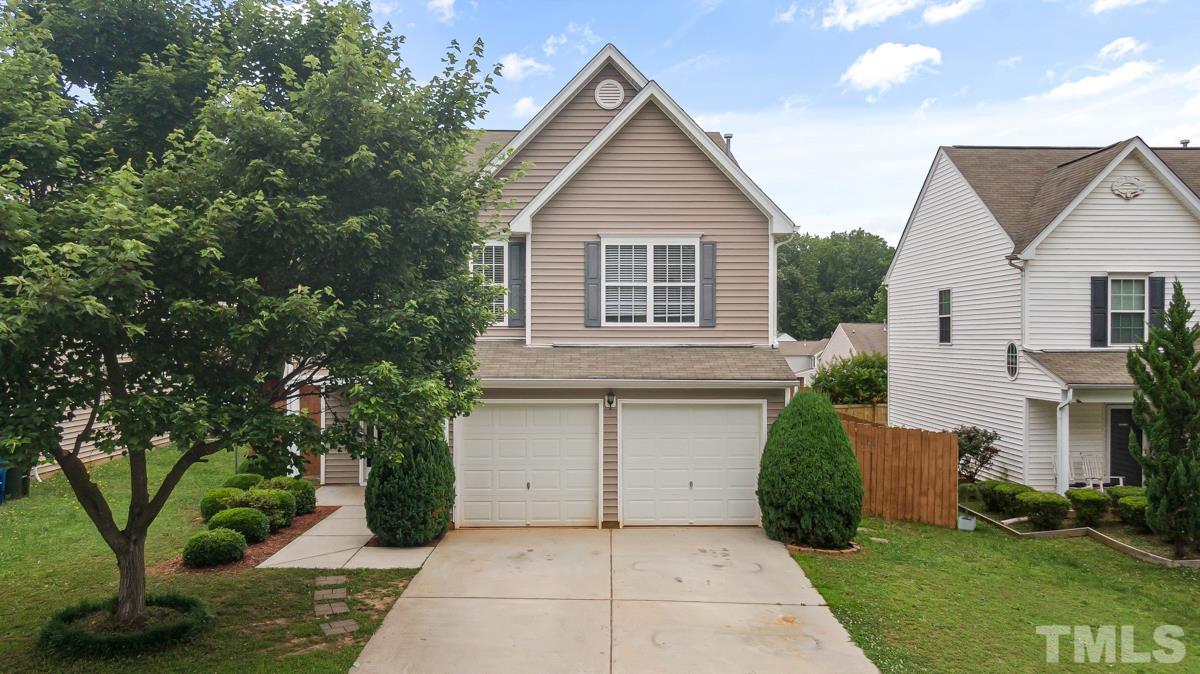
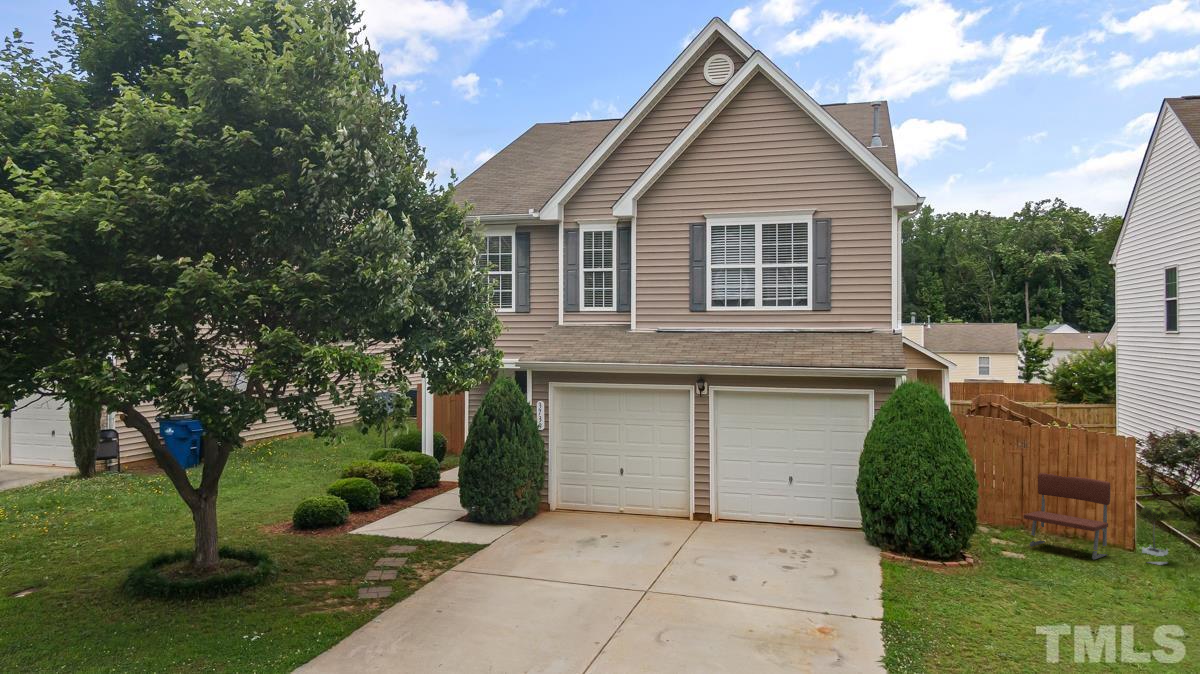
bench: none [872,461,935,531] -> present [1024,473,1111,560]

